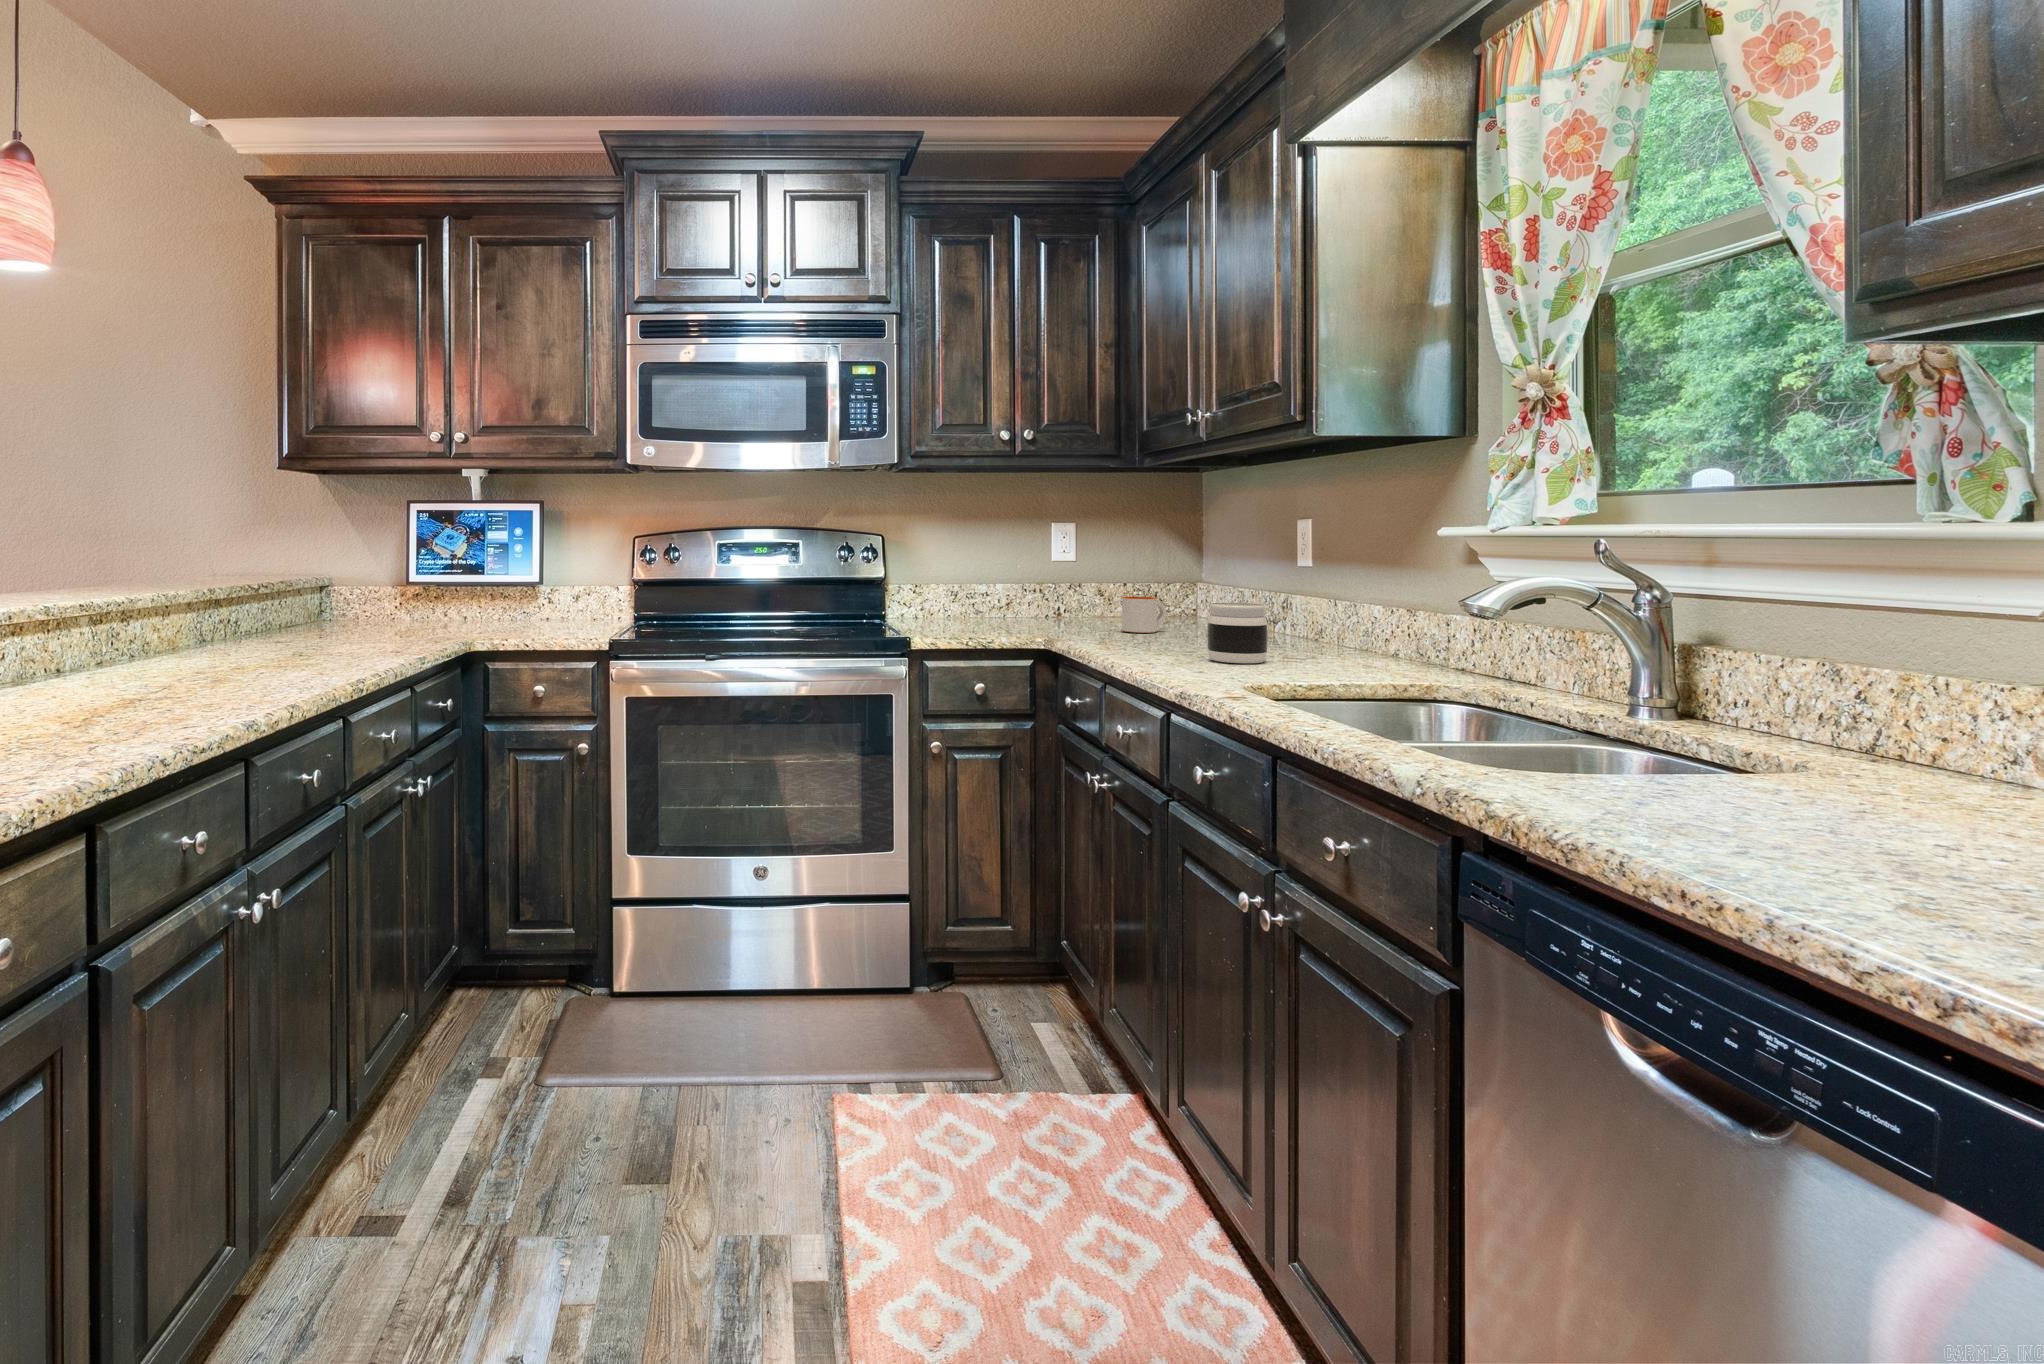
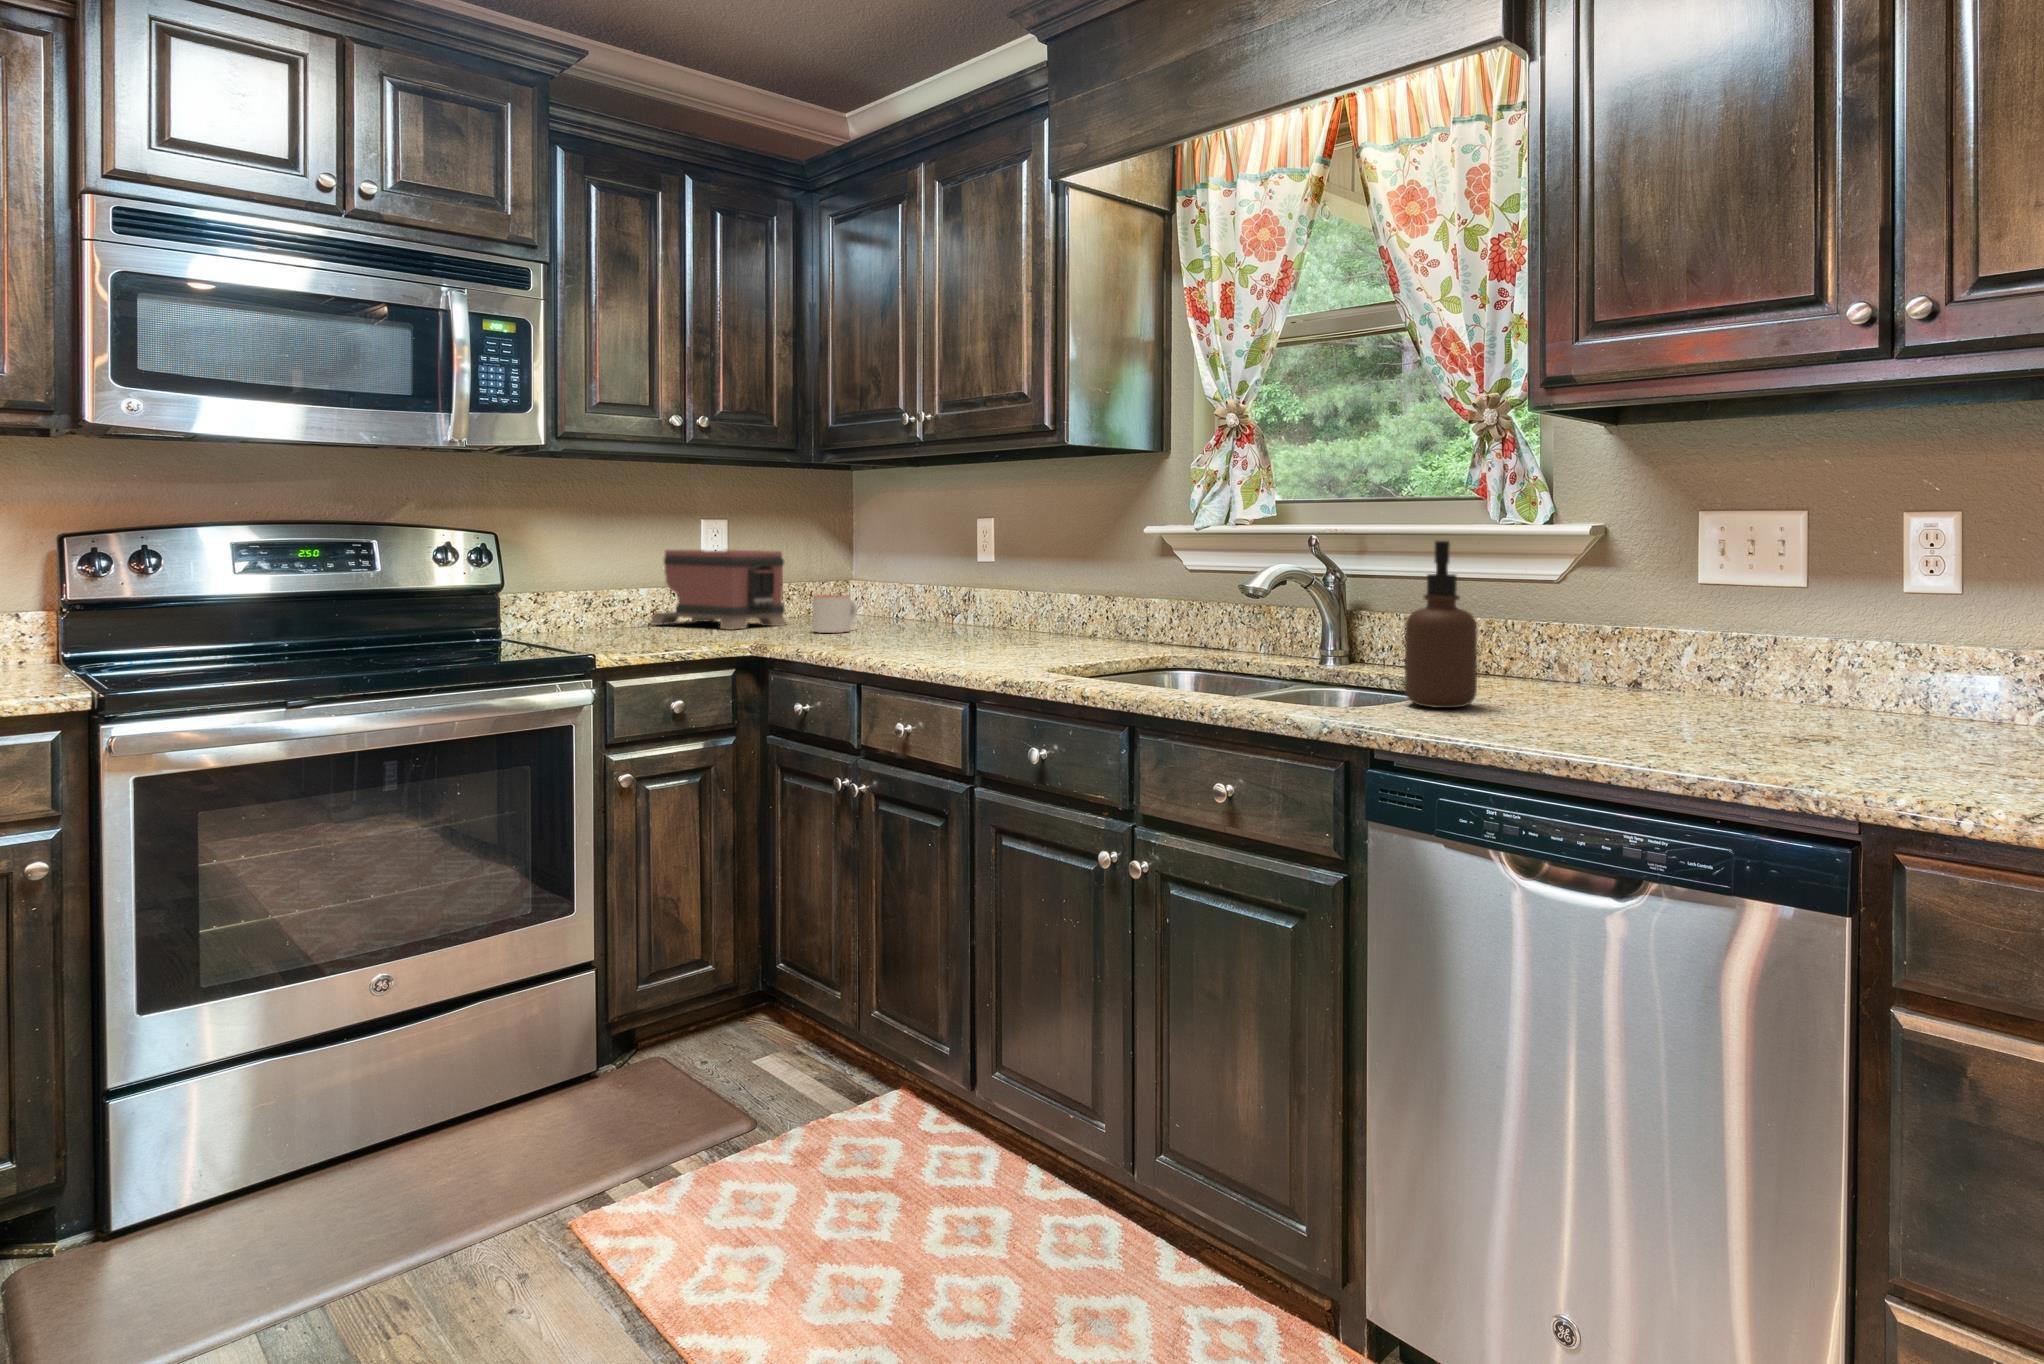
toaster: none [1016,552,1121,624] -> present [650,549,786,629]
soap dispenser: none [1608,559,1755,828] -> present [1405,541,1478,708]
jar: present [1207,603,1268,663] -> none [958,594,1012,650]

